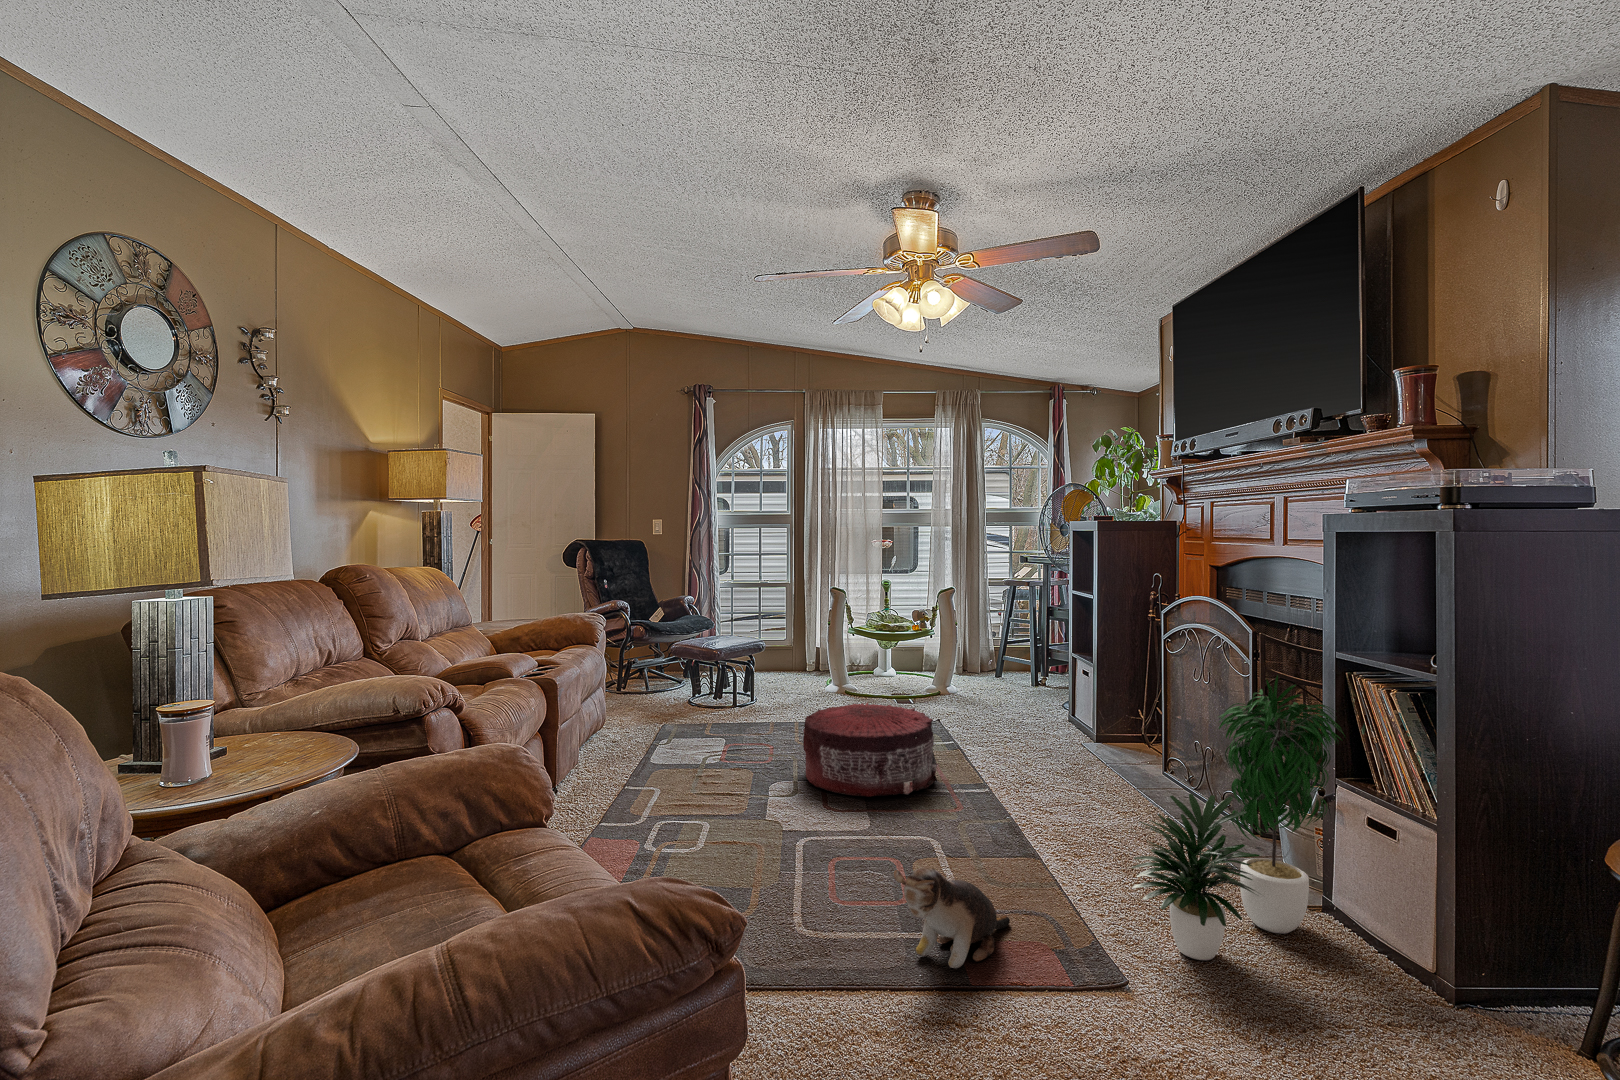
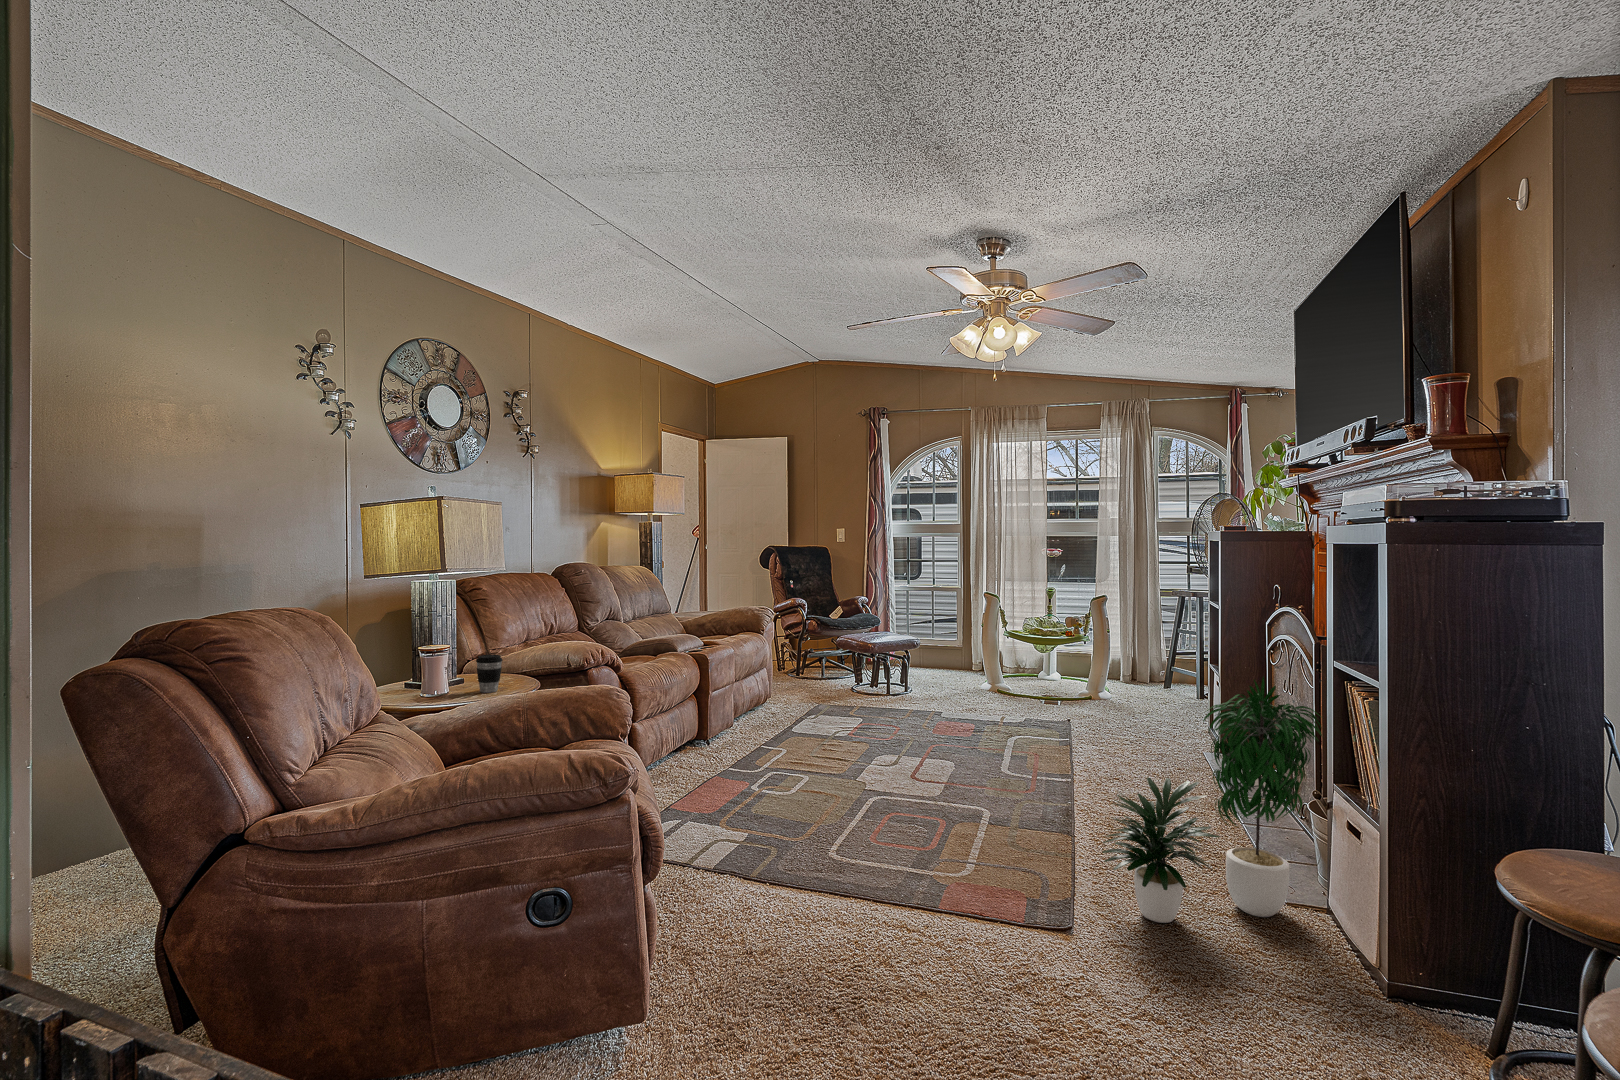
pouf: present [803,703,937,797] -> none [908,693,1026,774]
coffee cup: none [260,706,305,766] -> present [476,655,503,693]
plush toy: present [894,867,1010,968] -> none [883,810,1004,894]

